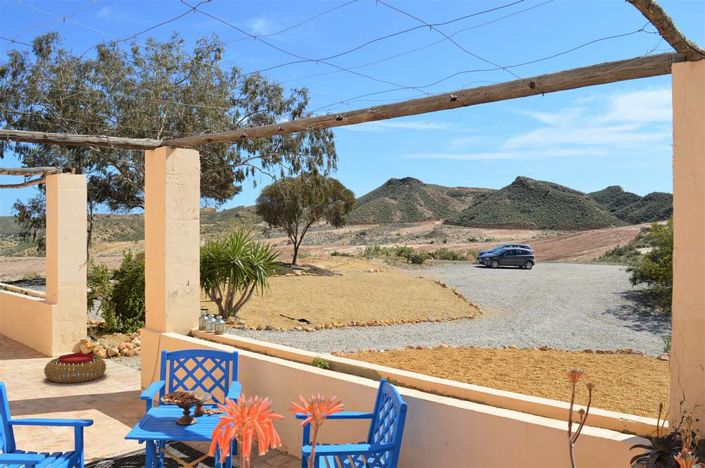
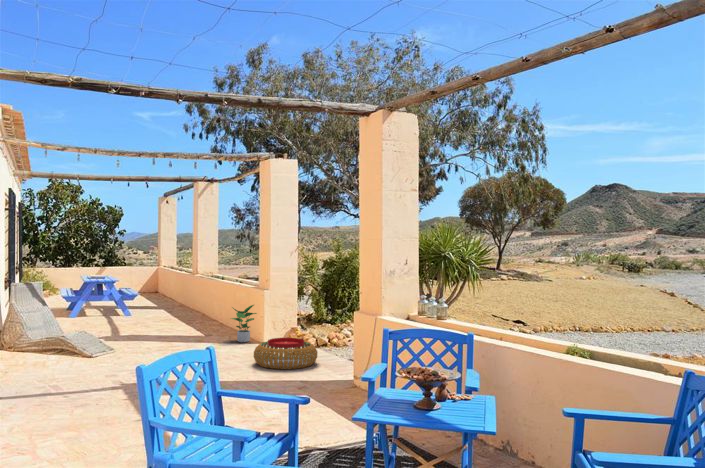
potted plant: none [18,320,47,357] -> present [232,305,257,342]

